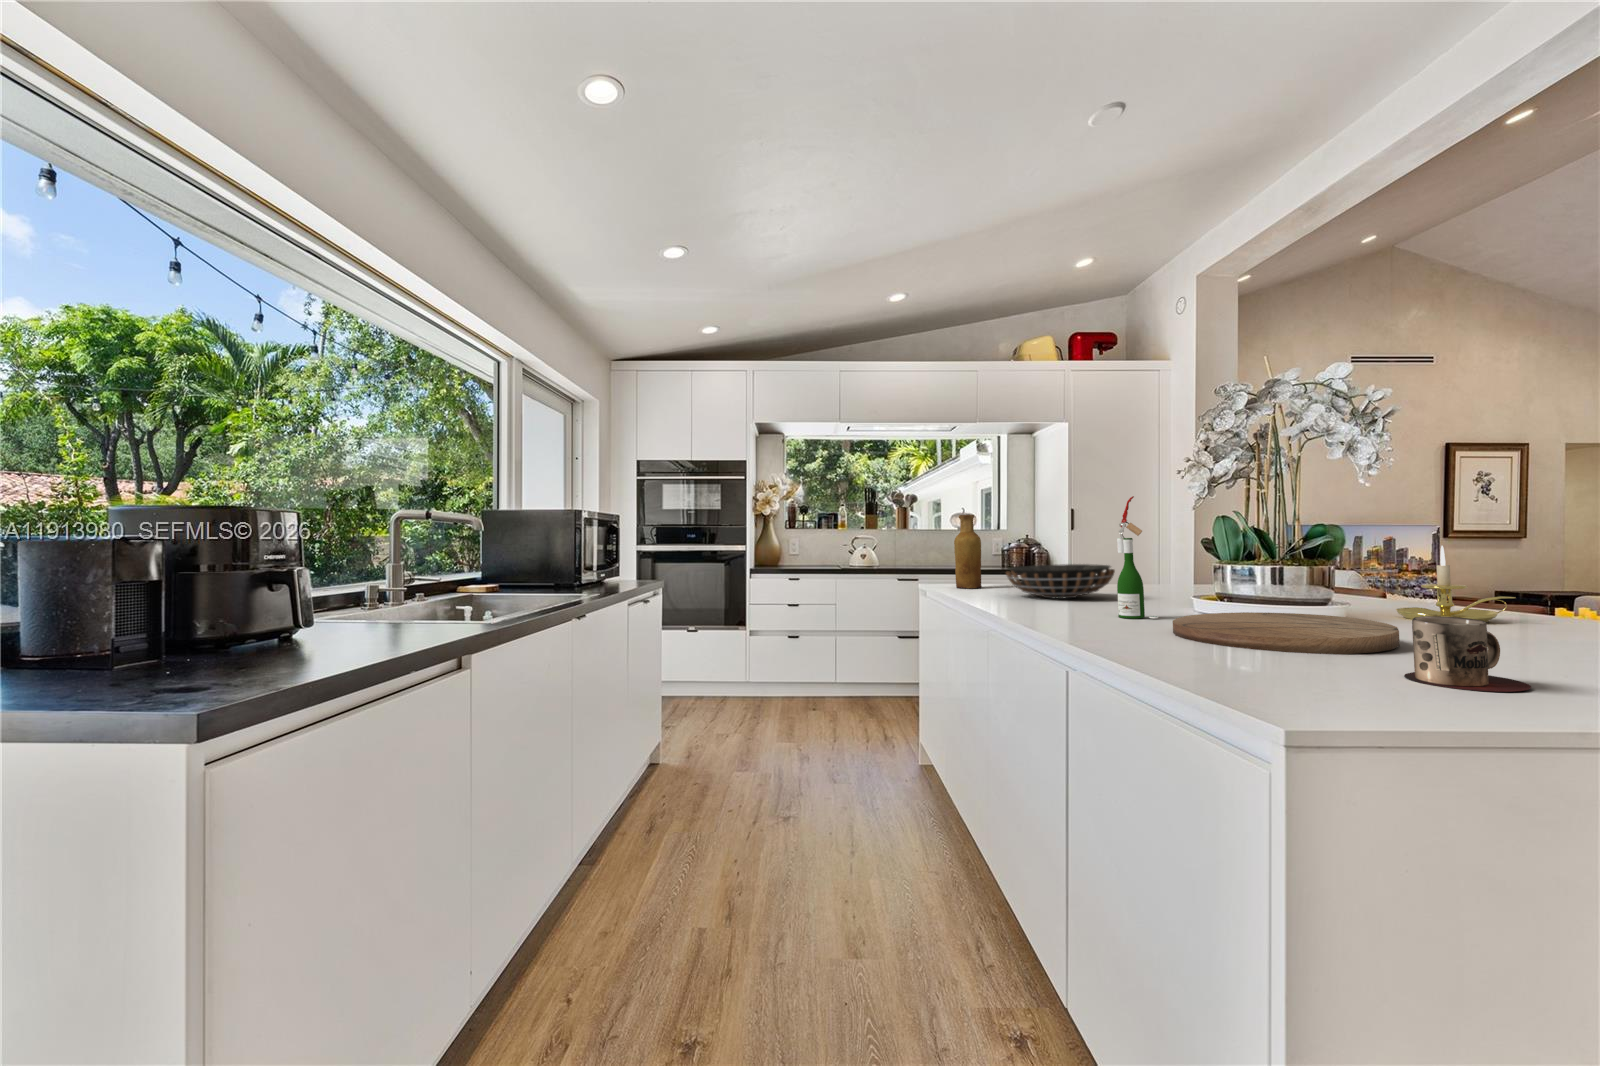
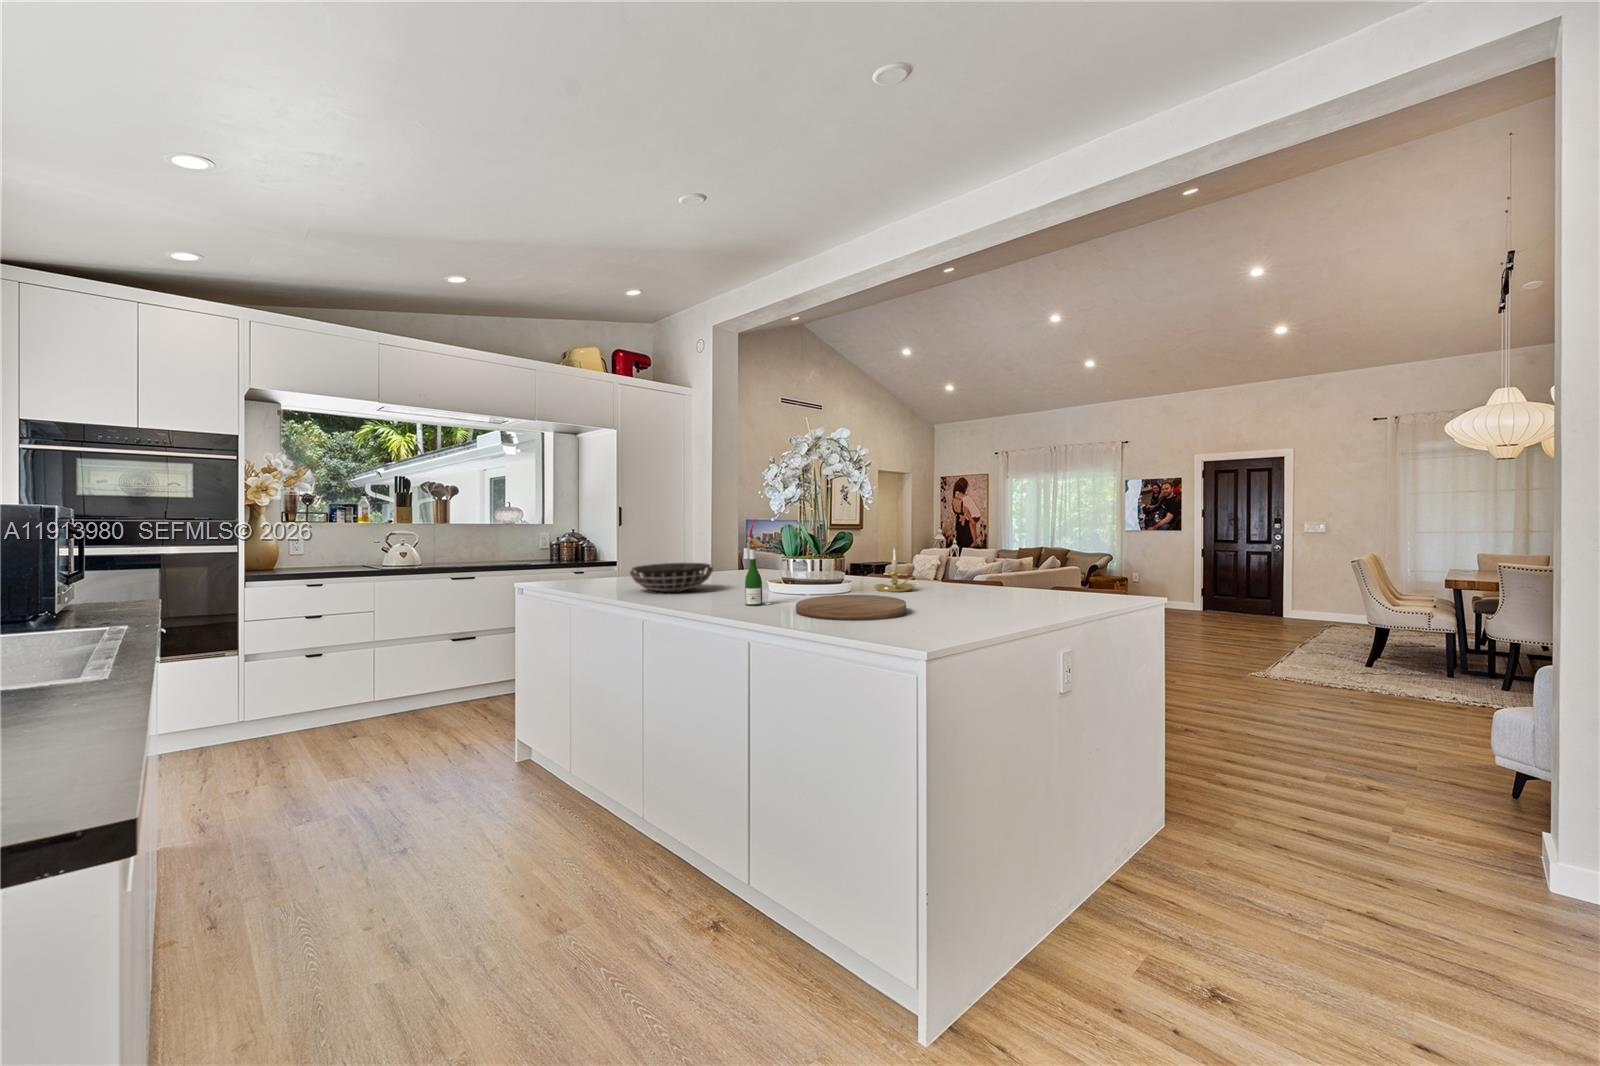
vase: present [954,514,982,589] -> none [565,520,591,587]
mug: present [1404,616,1531,692] -> none [930,596,975,632]

